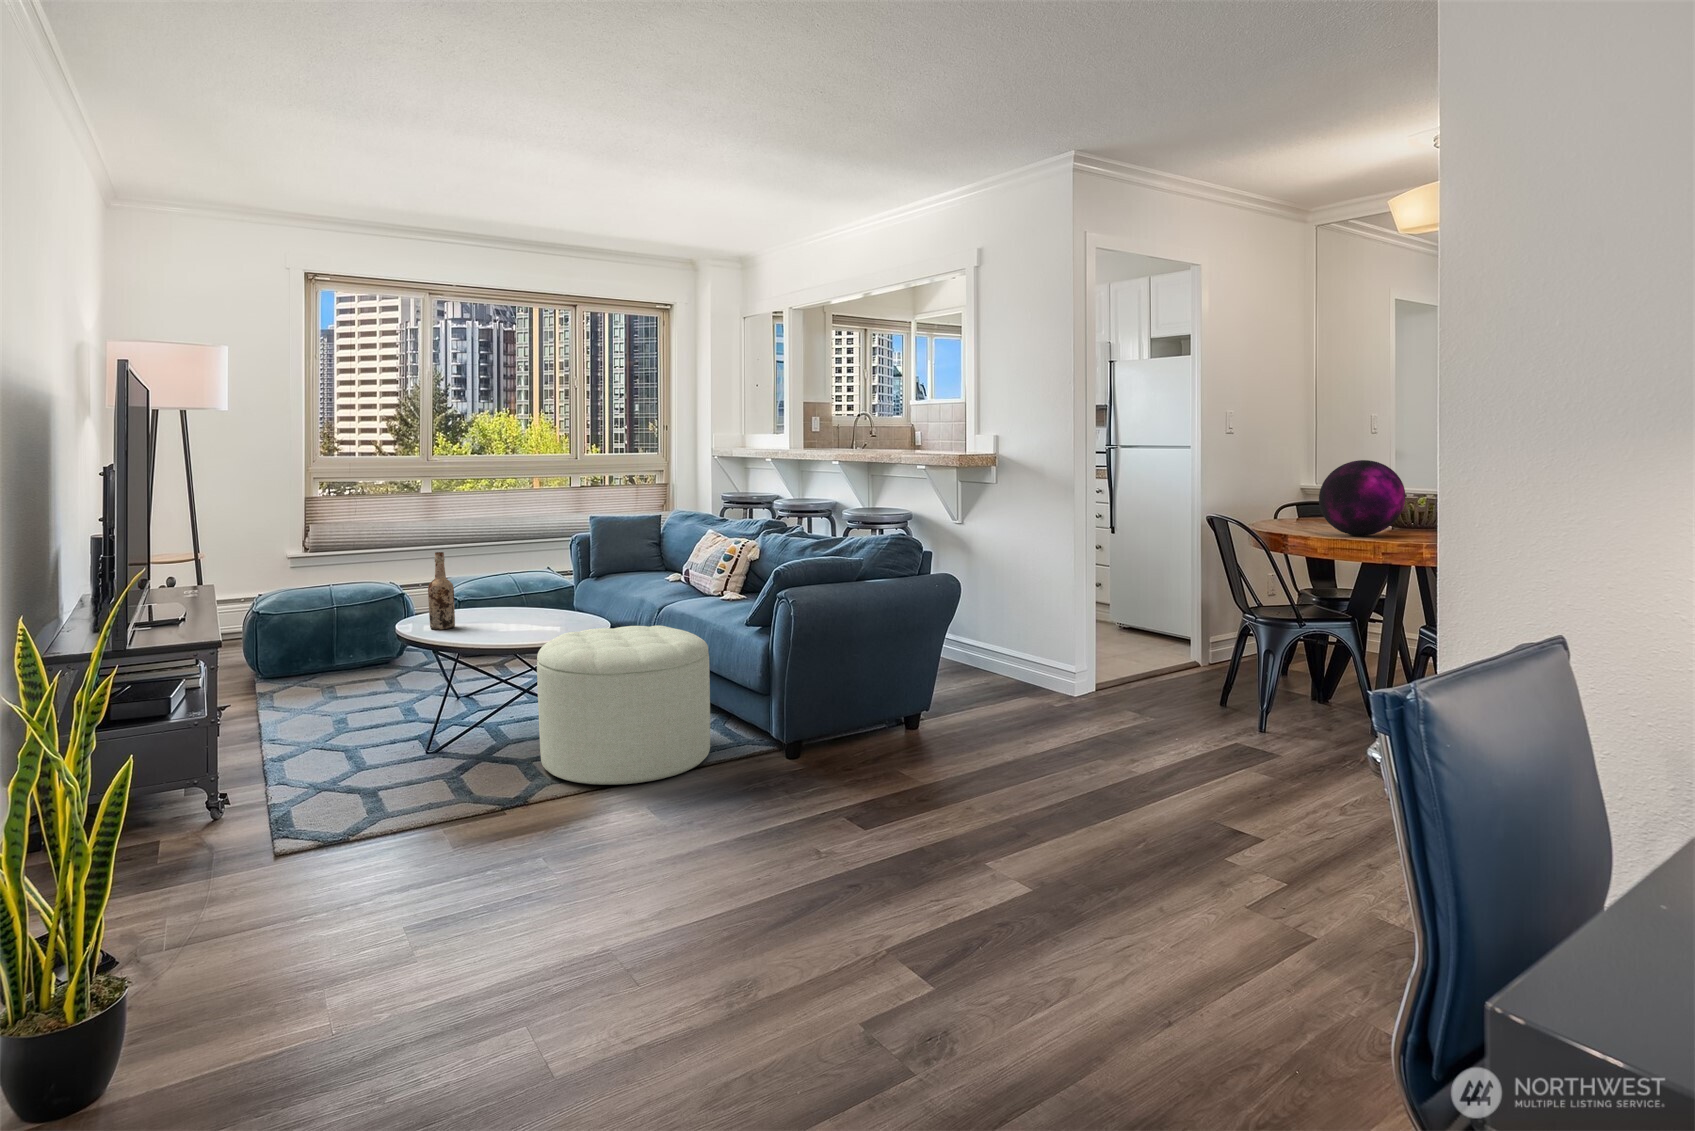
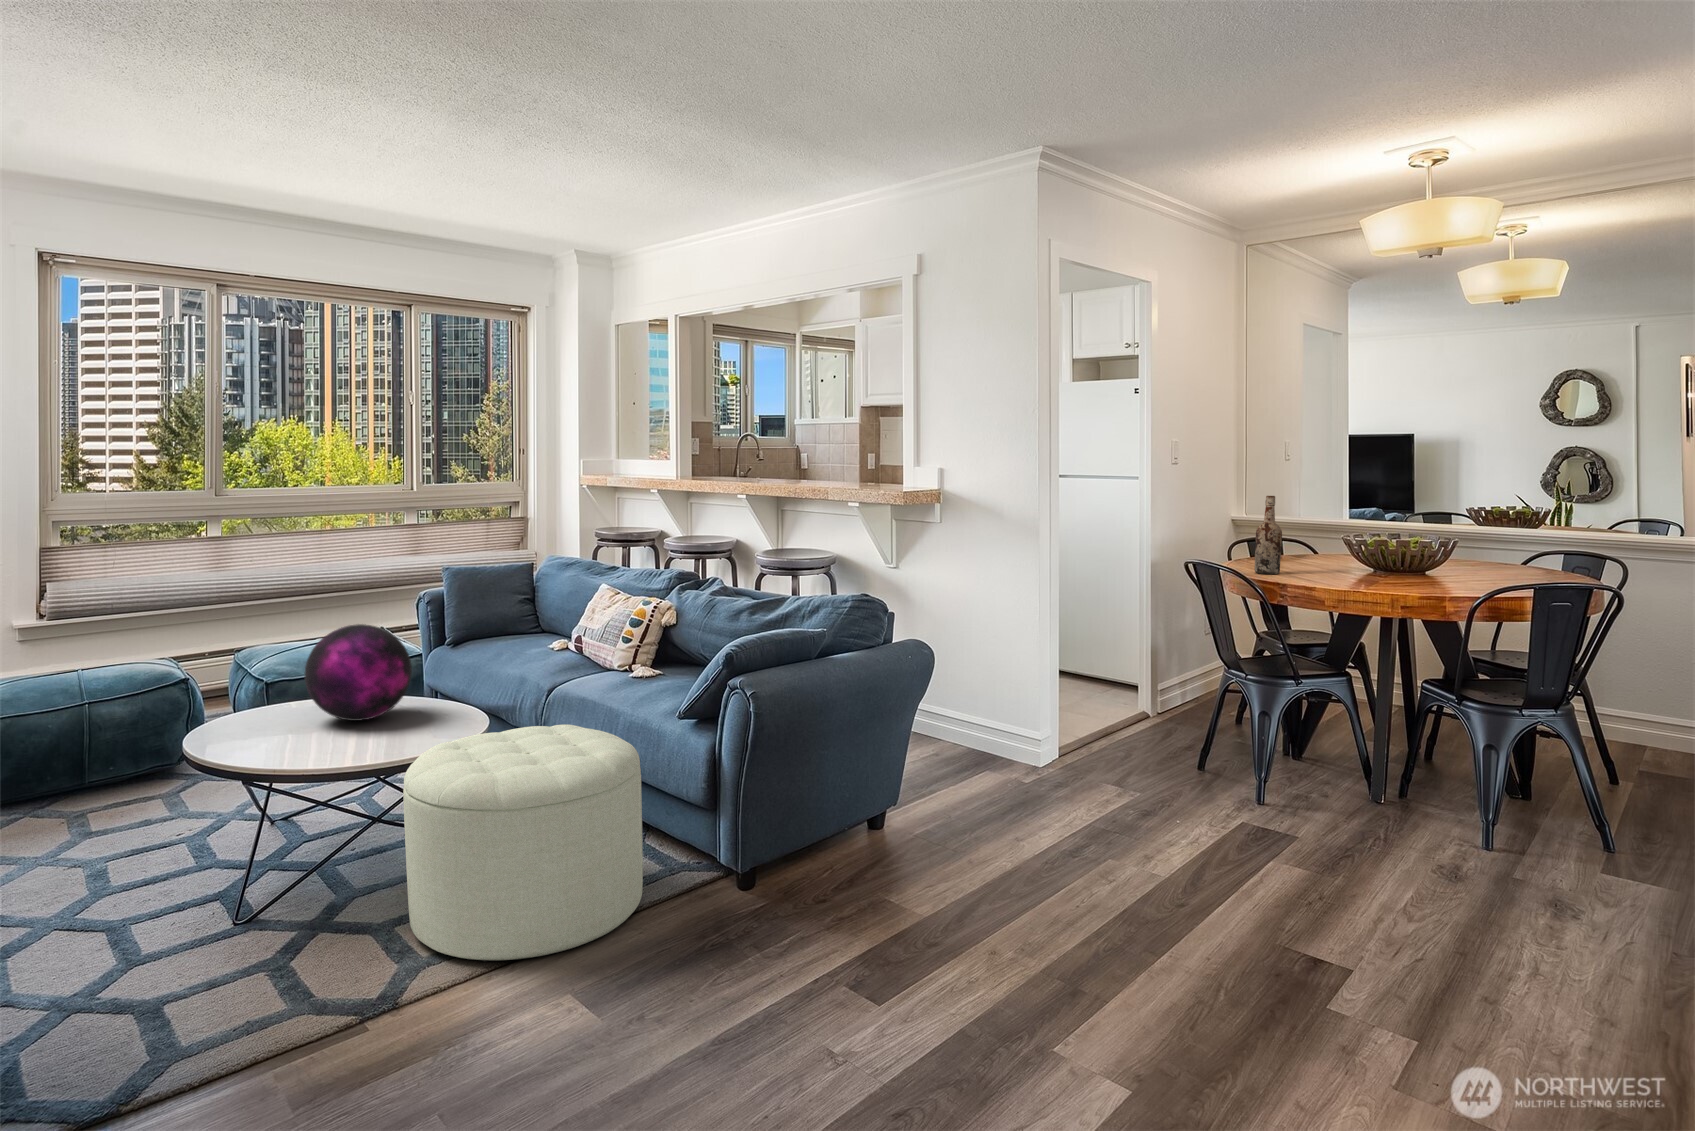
decorative orb: present [1319,460,1405,536] -> present [305,624,412,721]
wine bottle: present [428,552,455,629] -> present [1255,496,1282,574]

